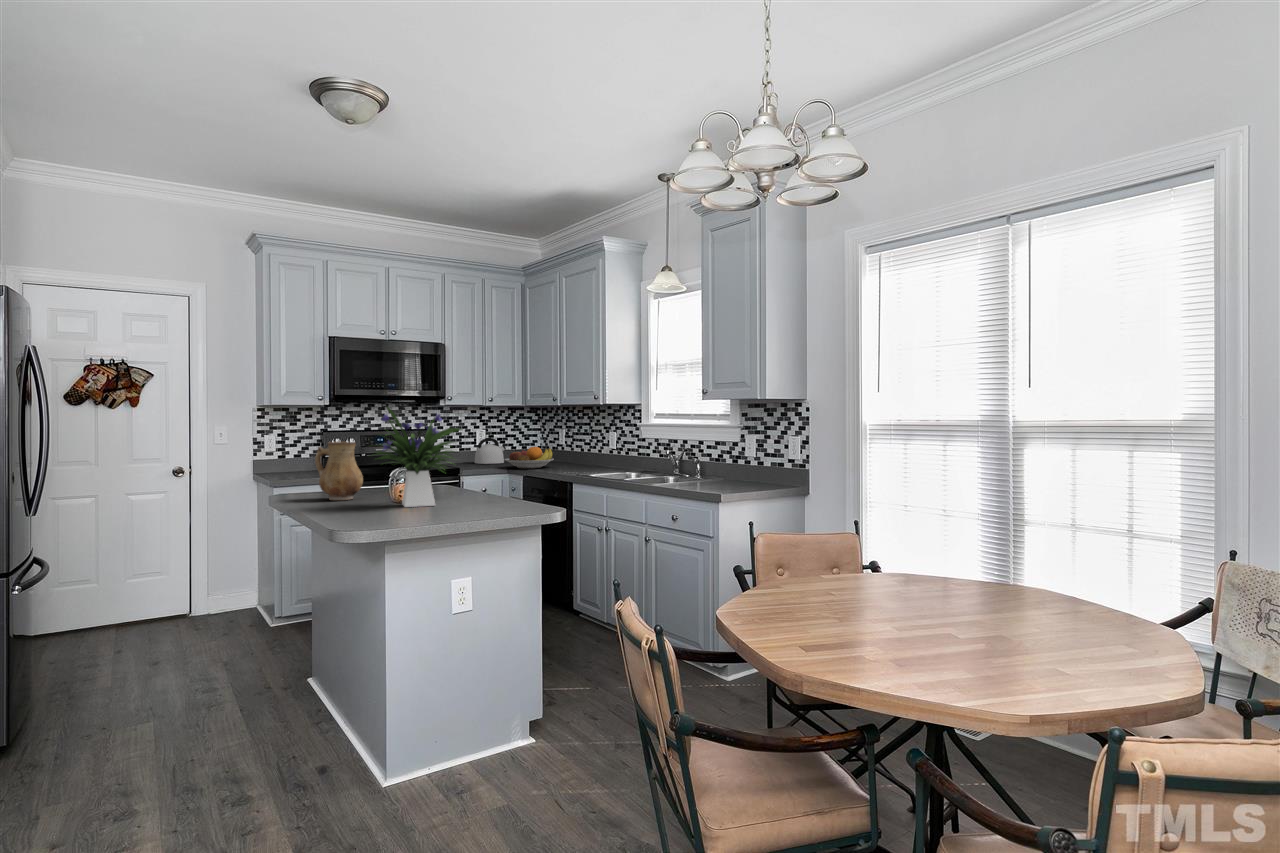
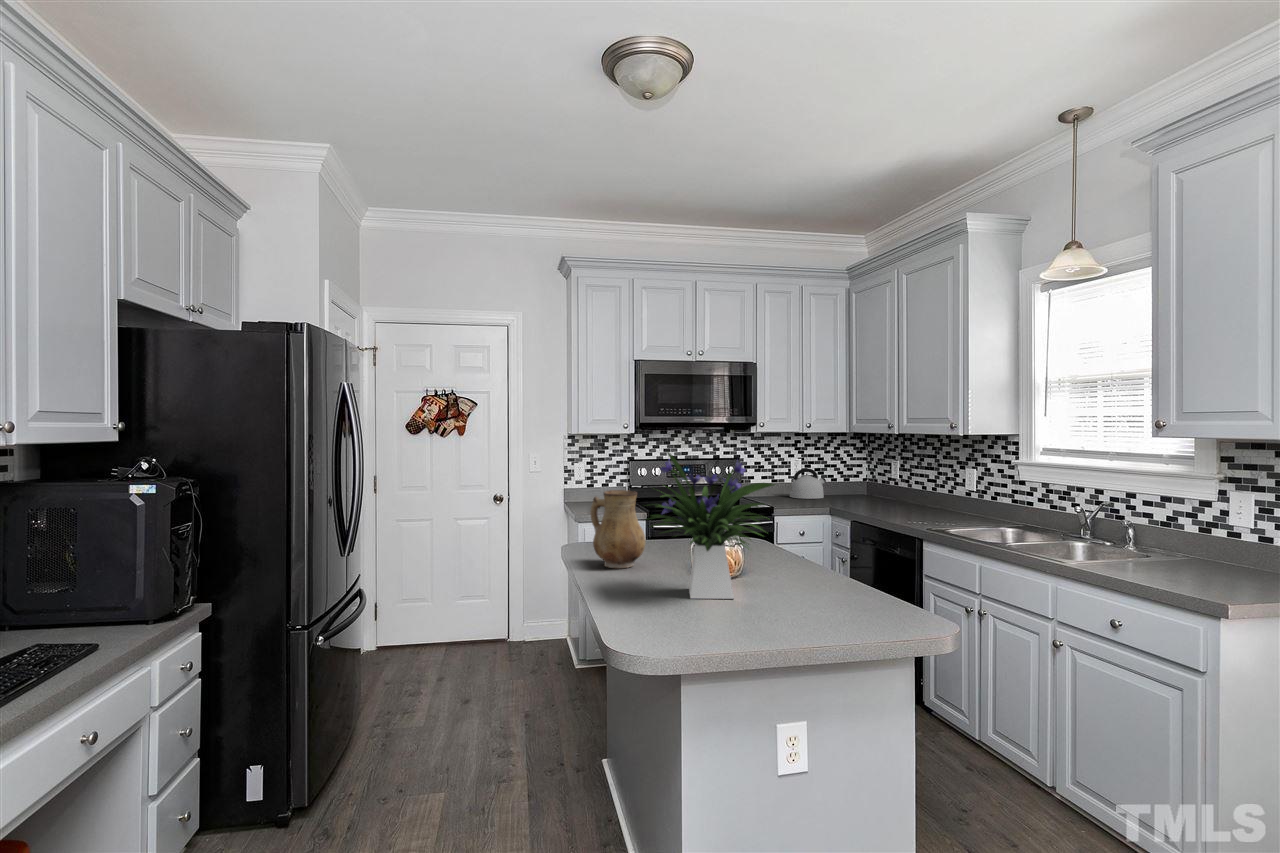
fruit bowl: present [505,447,554,468] -> none [826,484,888,510]

